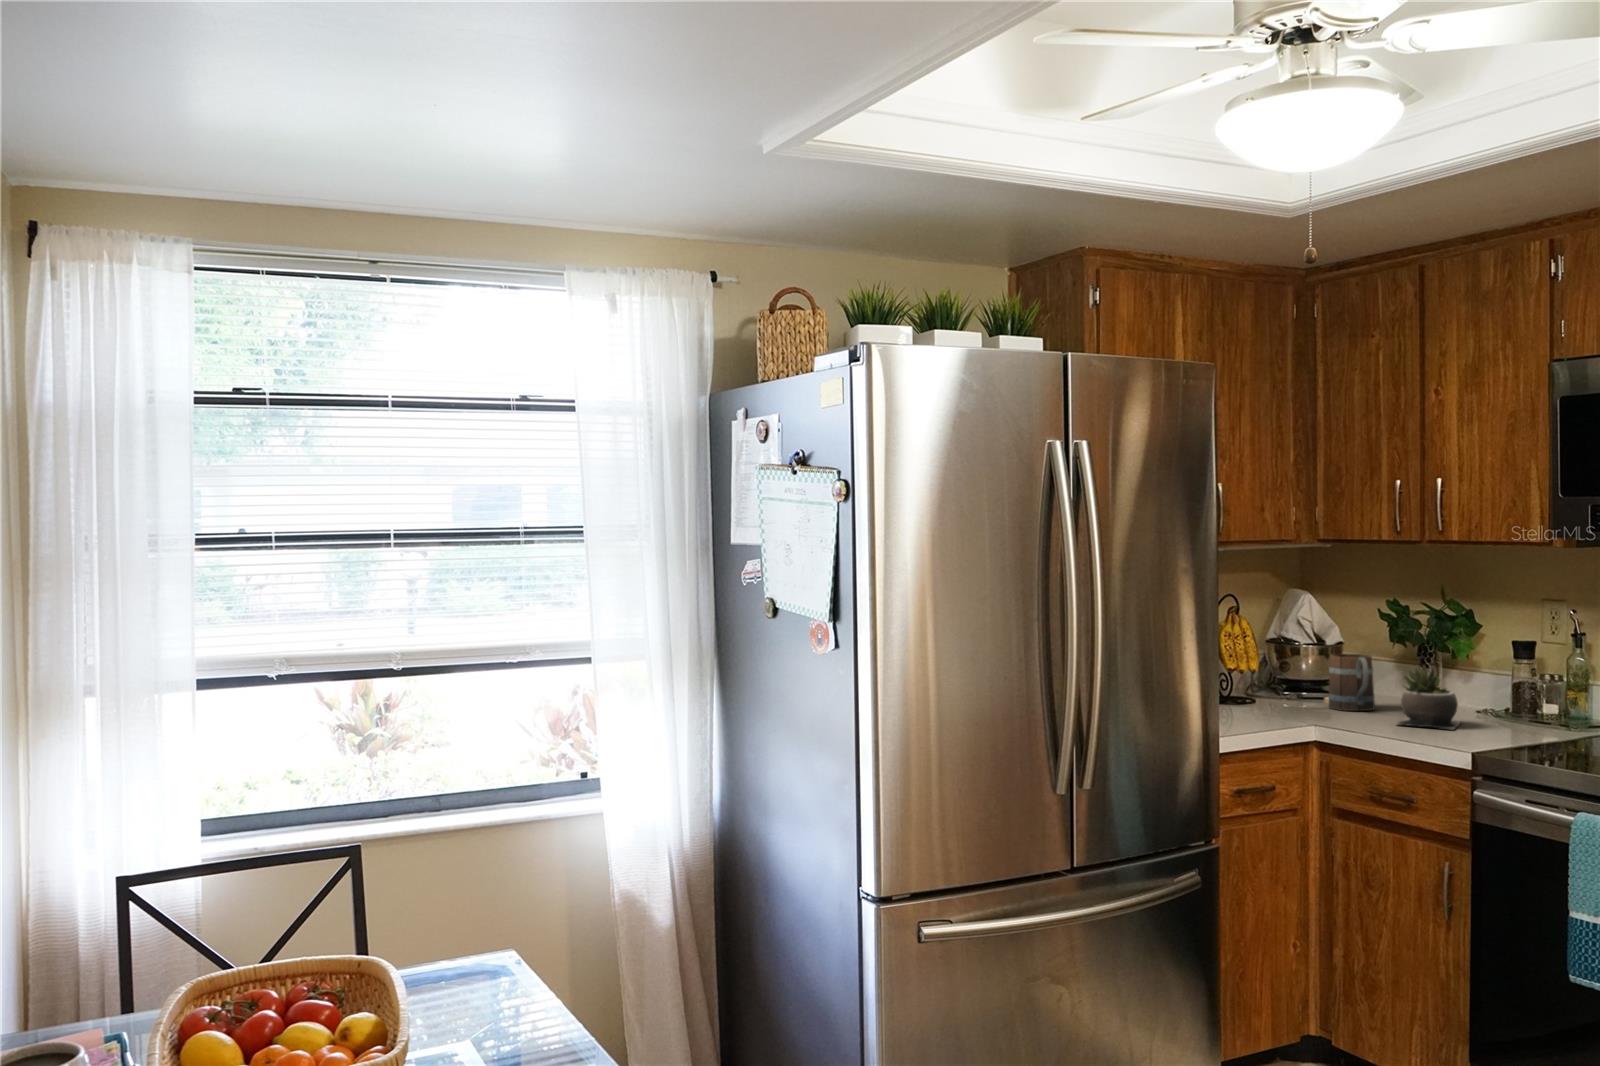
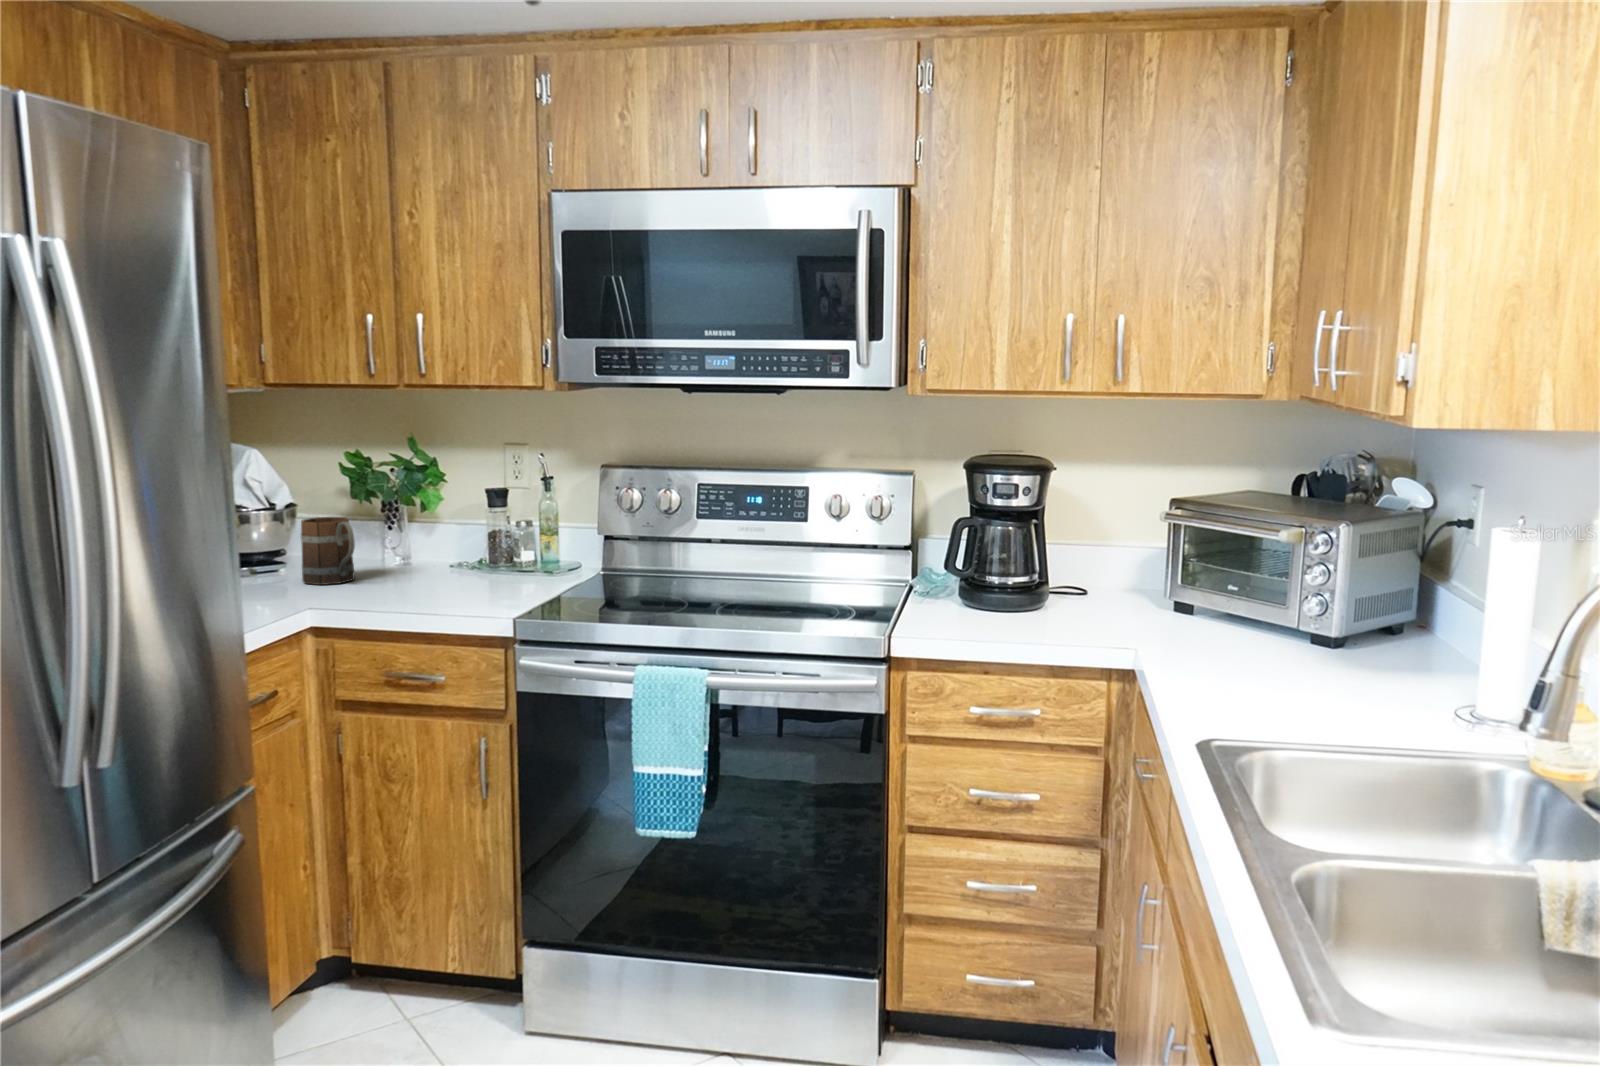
succulent plant: present [1397,666,1461,729] -> none [397,525,460,595]

